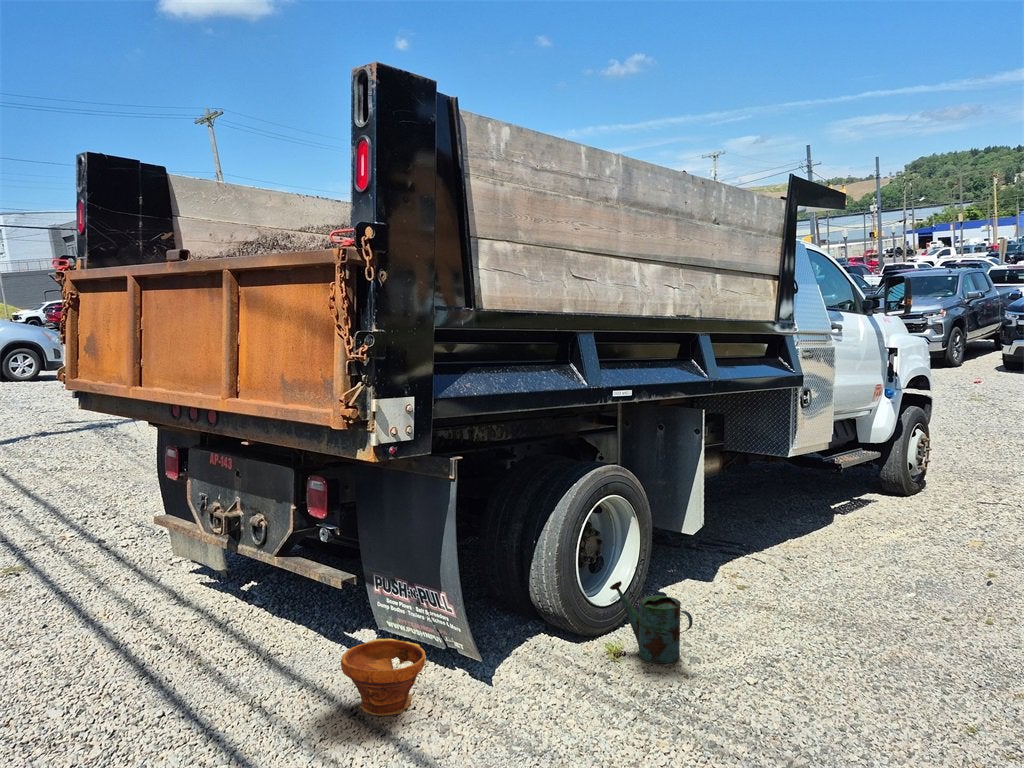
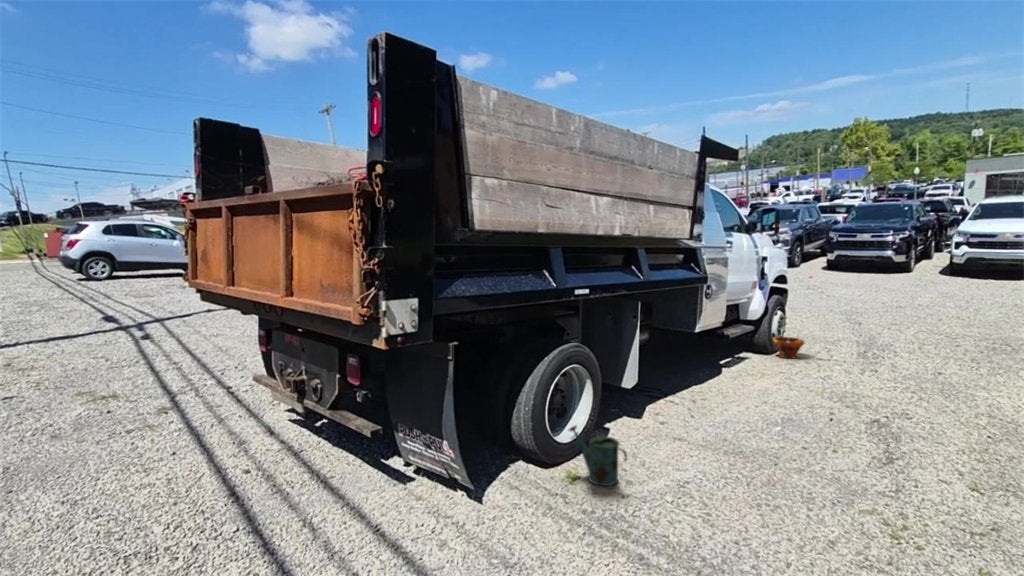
planter: present [341,638,426,716] -> present [773,337,804,358]

